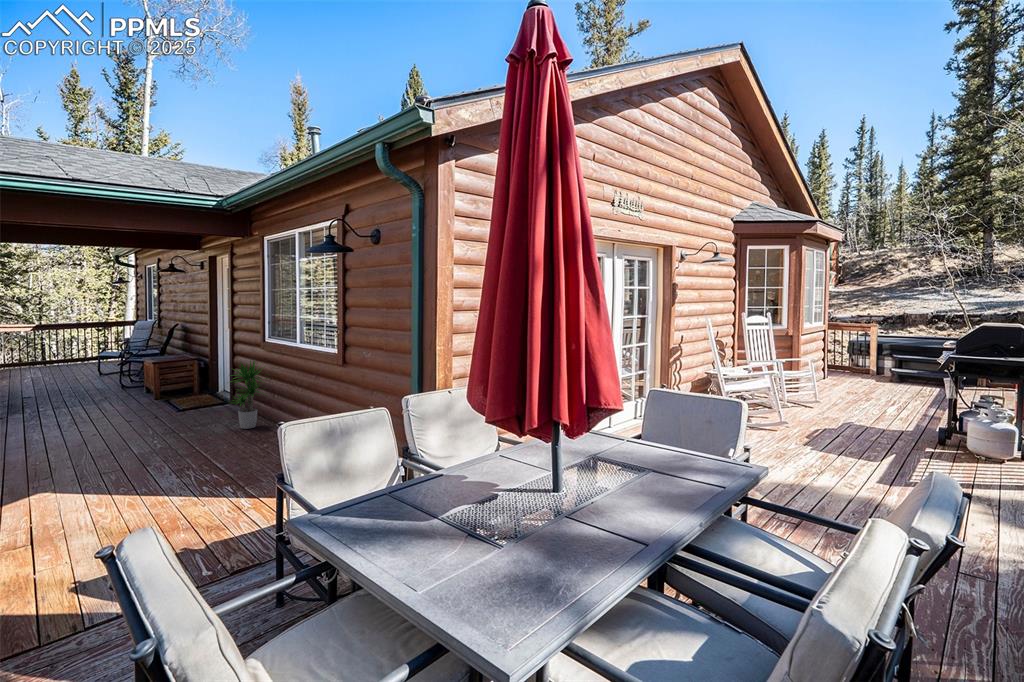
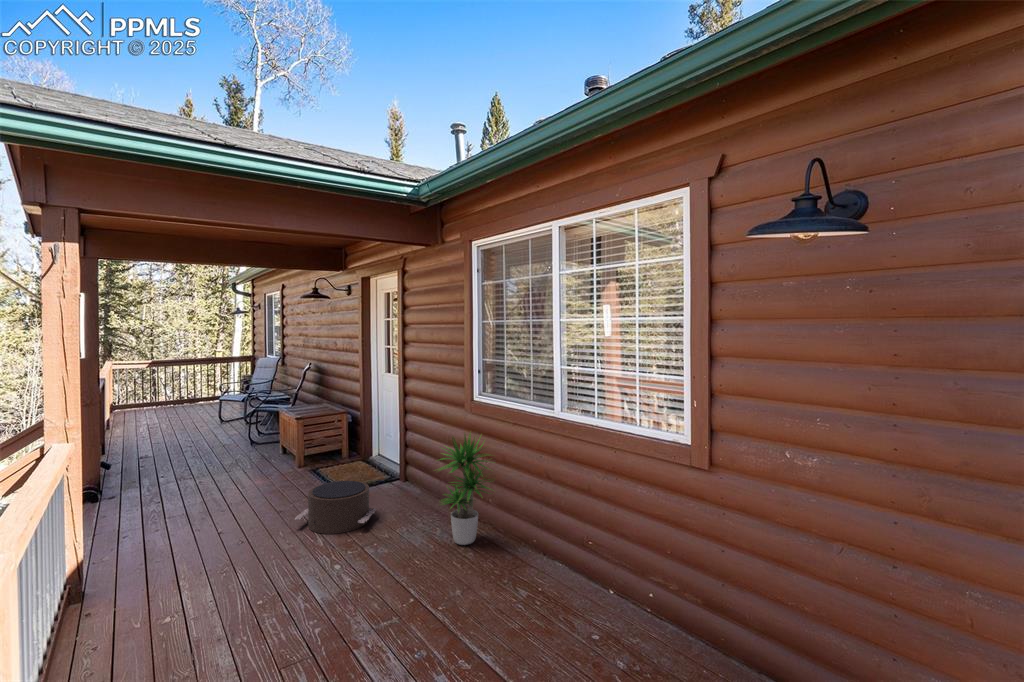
pouf: none [135,397,197,426] -> present [295,481,376,534]

